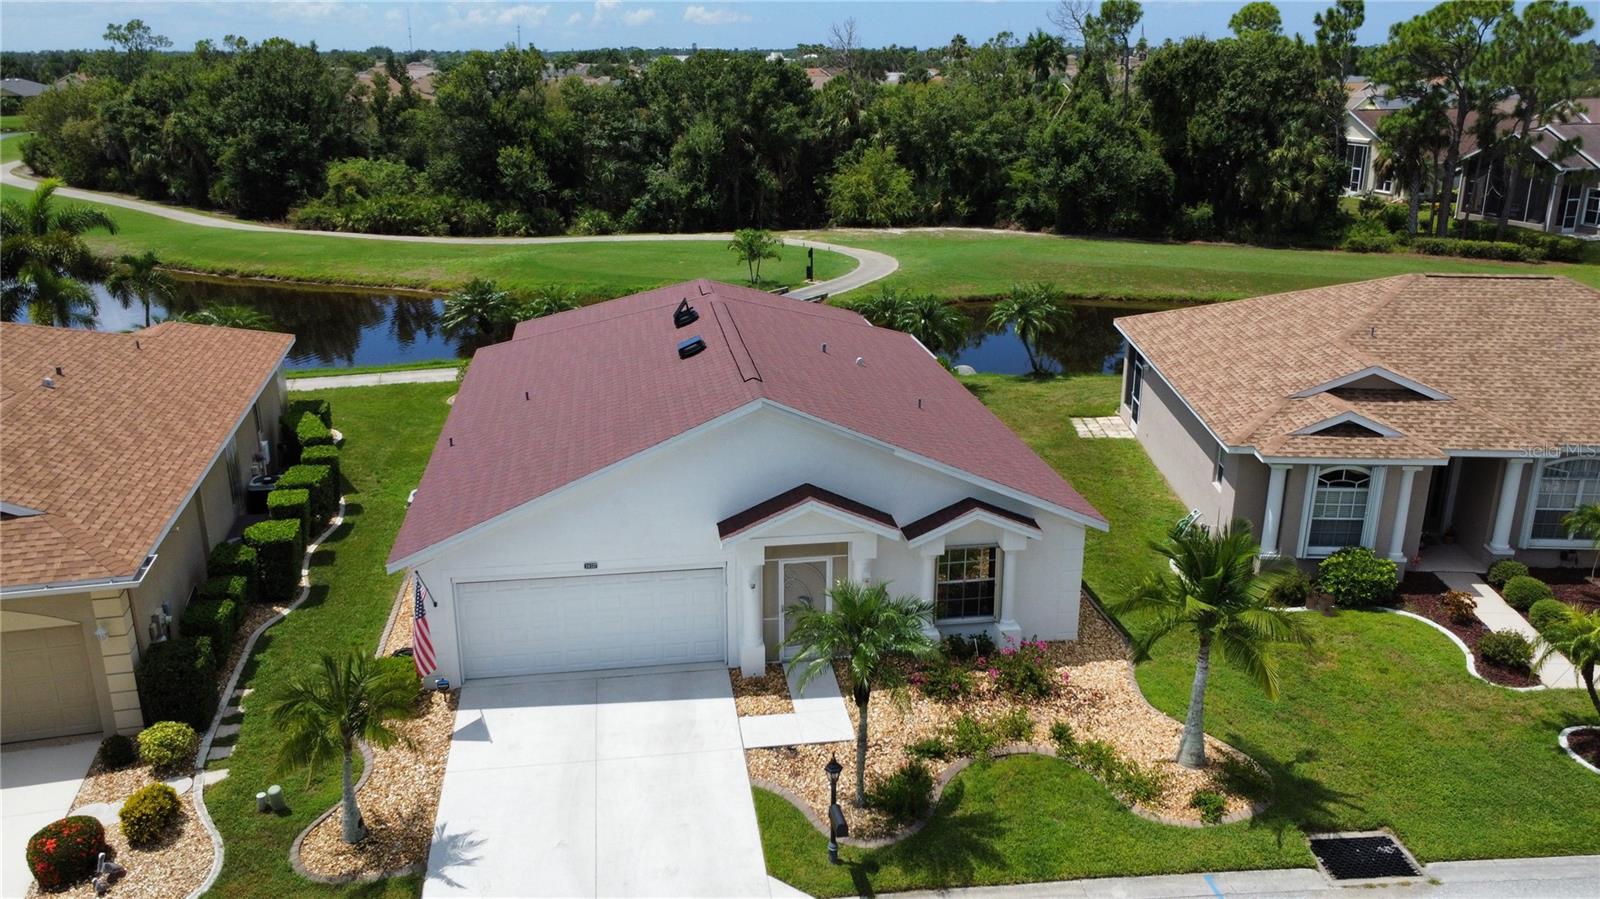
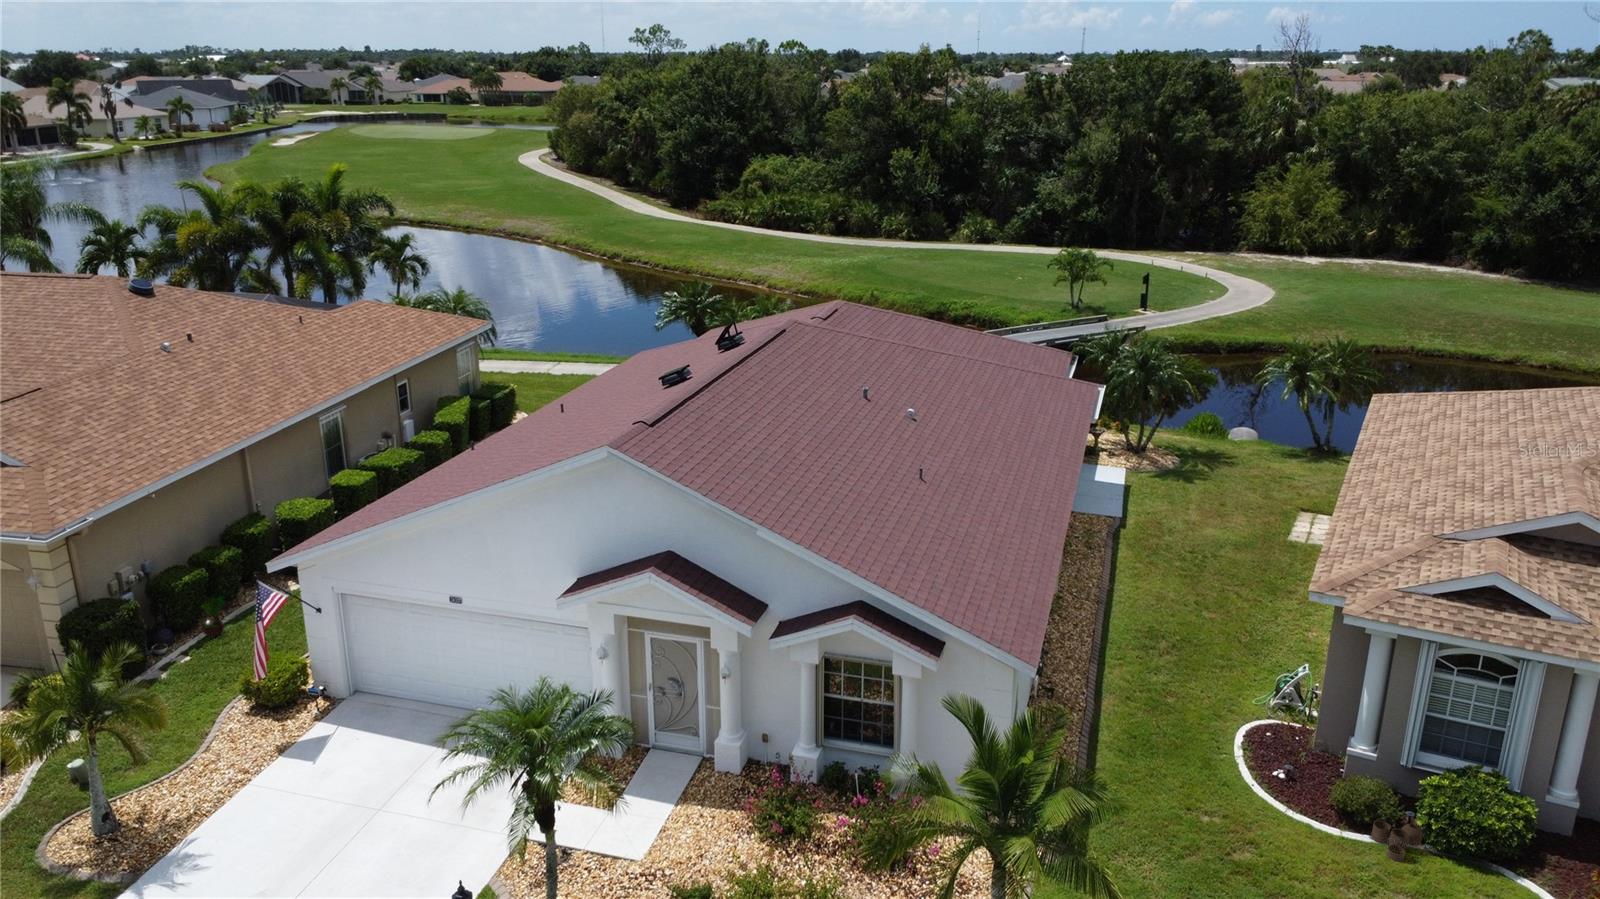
potted tree: none [224,624,252,672] -> present [202,598,224,637]

